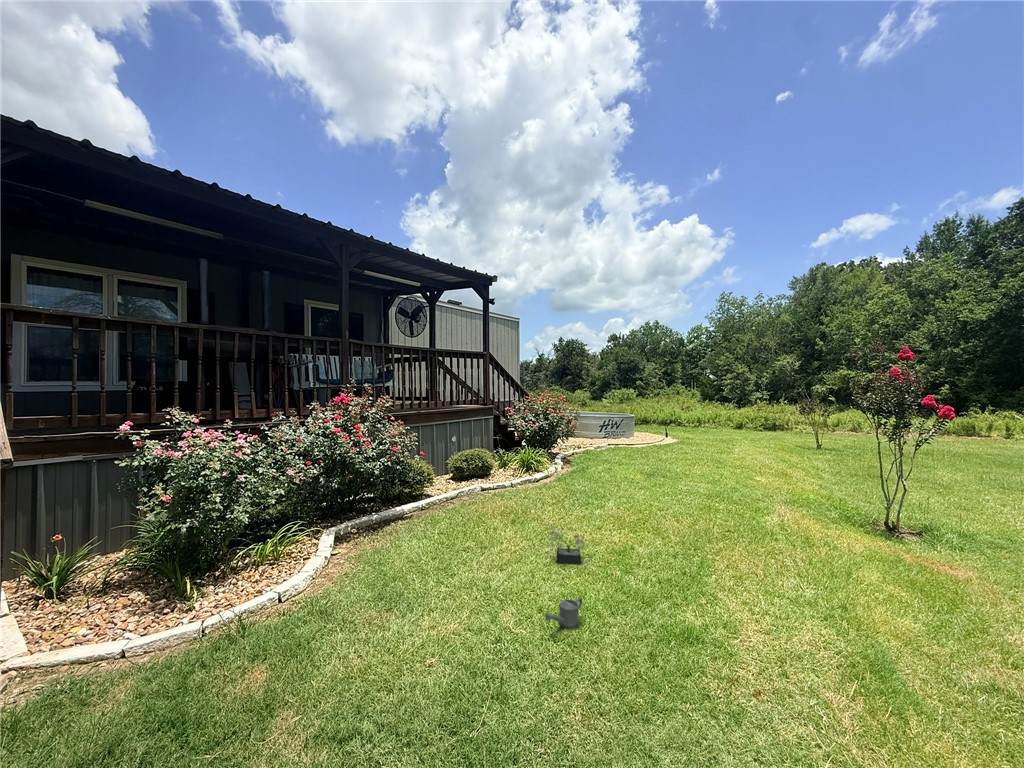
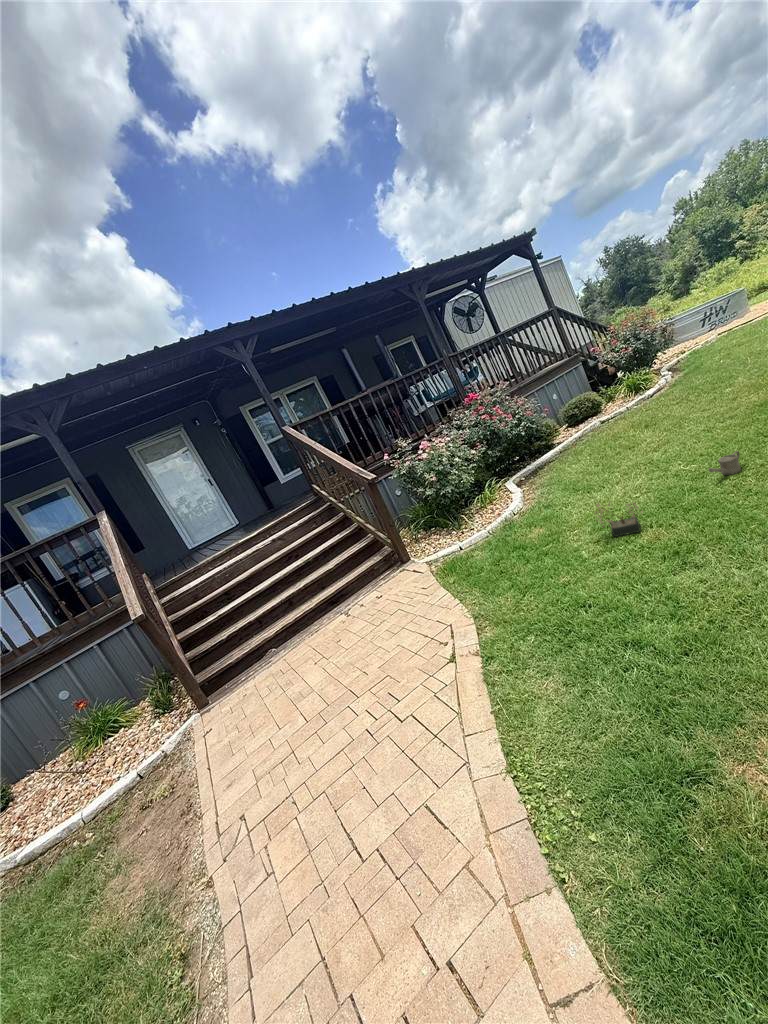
decorative plant: present [547,525,587,565] -> present [596,503,641,537]

